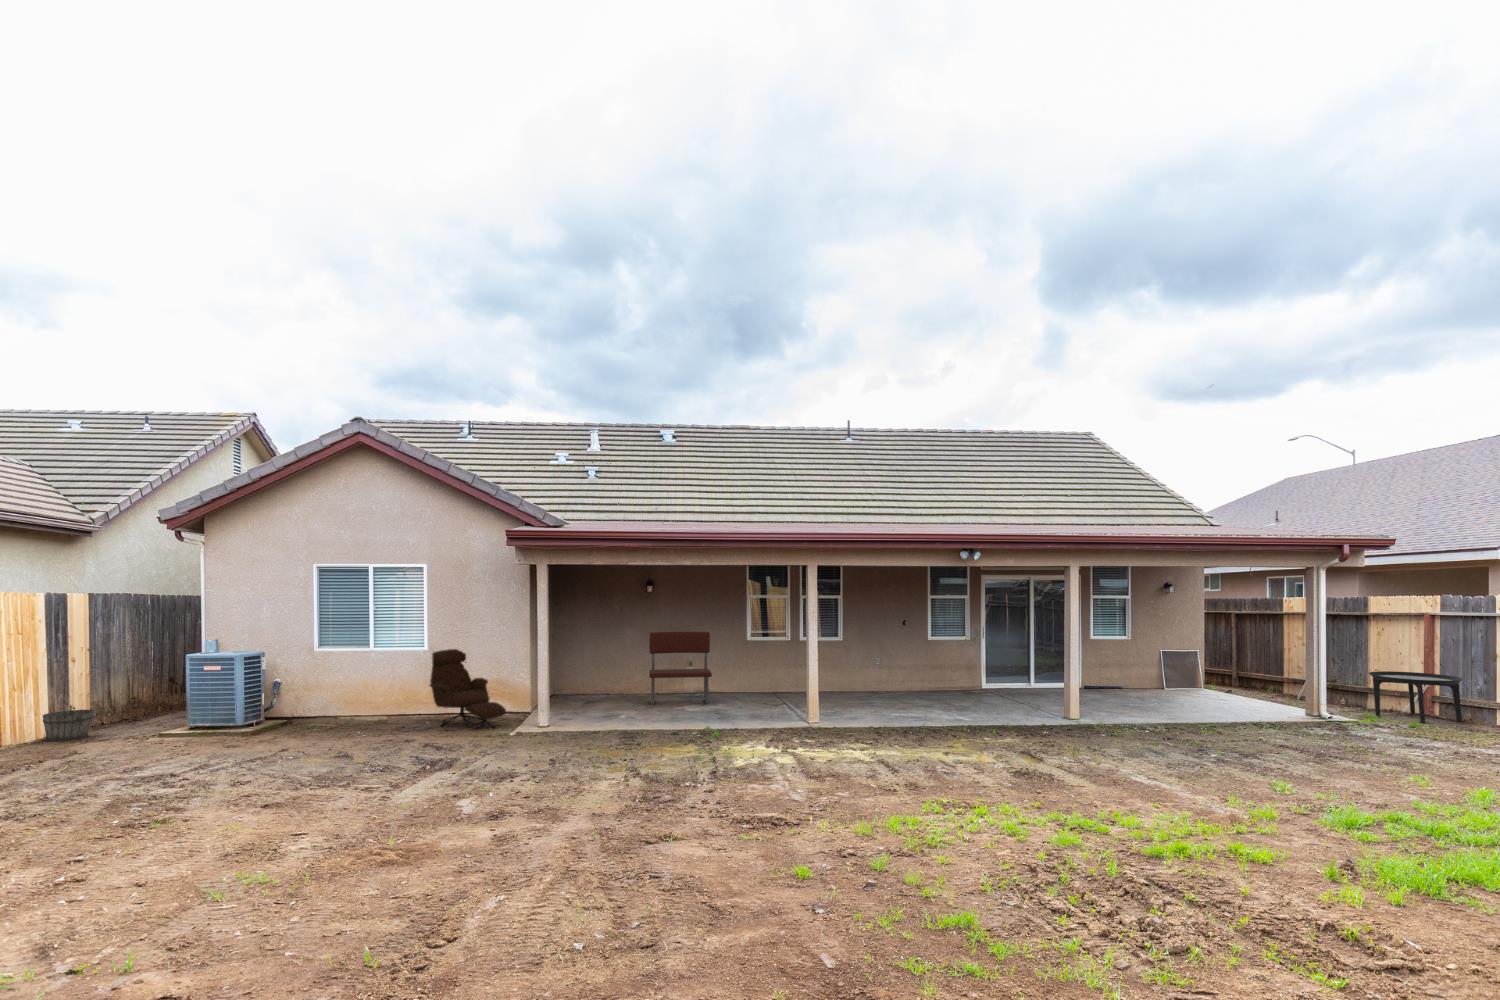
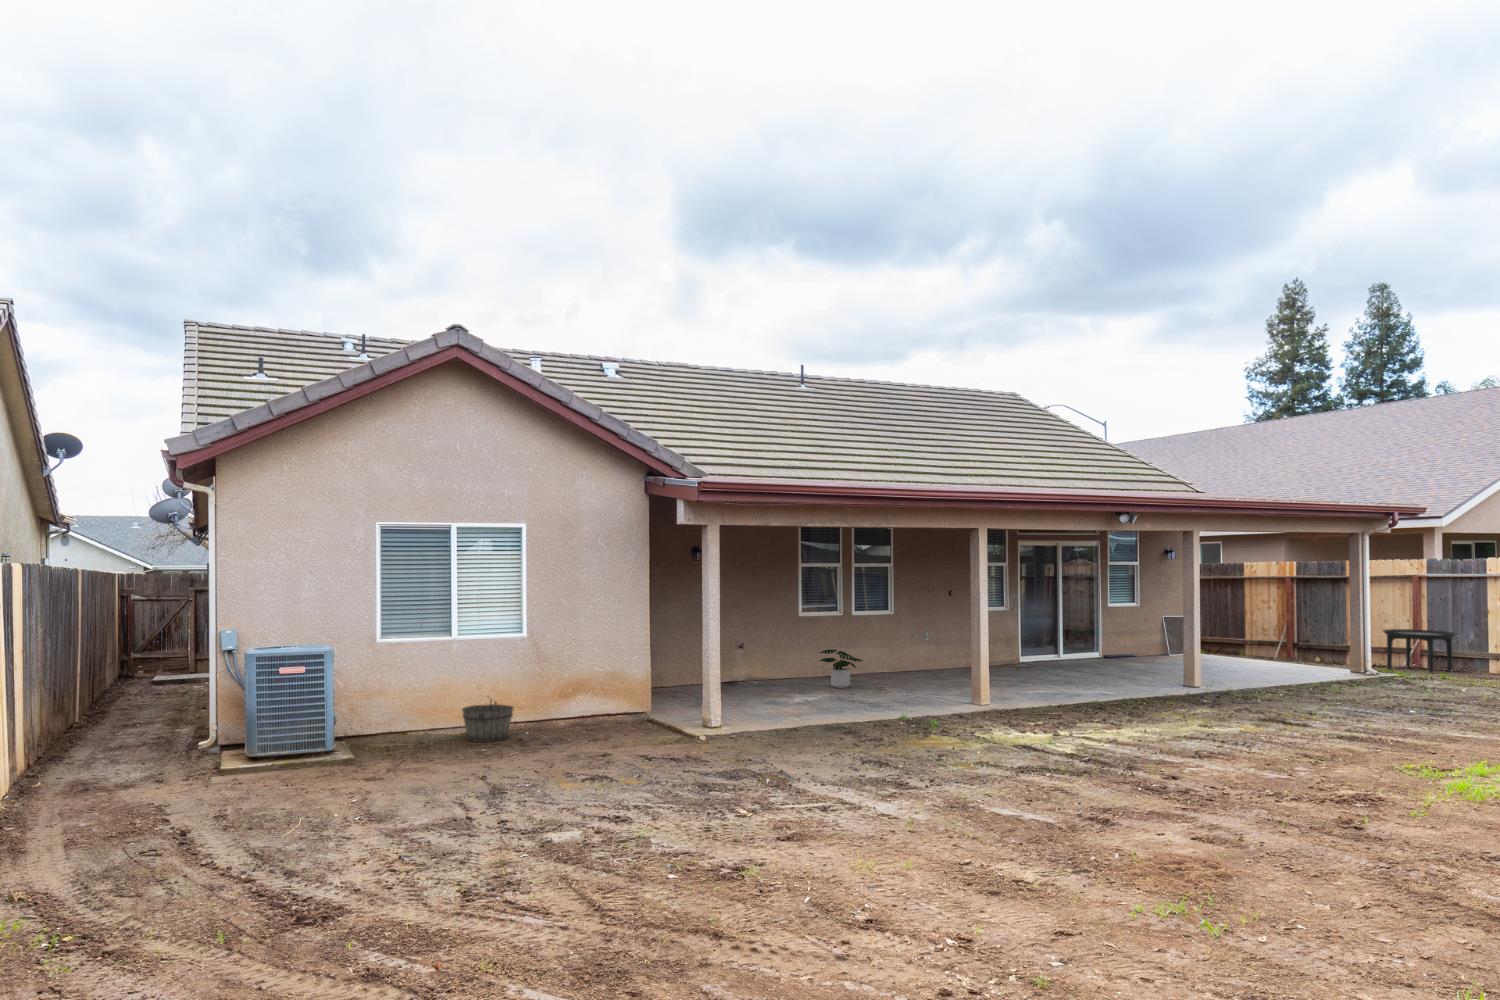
bench: present [649,632,712,705] -> none [715,607,802,699]
lounge chair: present [430,649,506,729] -> none [549,635,657,735]
potted plant: none [748,668,788,700] -> present [819,649,863,688]
wooden bucket: present [43,704,95,741] -> present [462,699,513,742]

